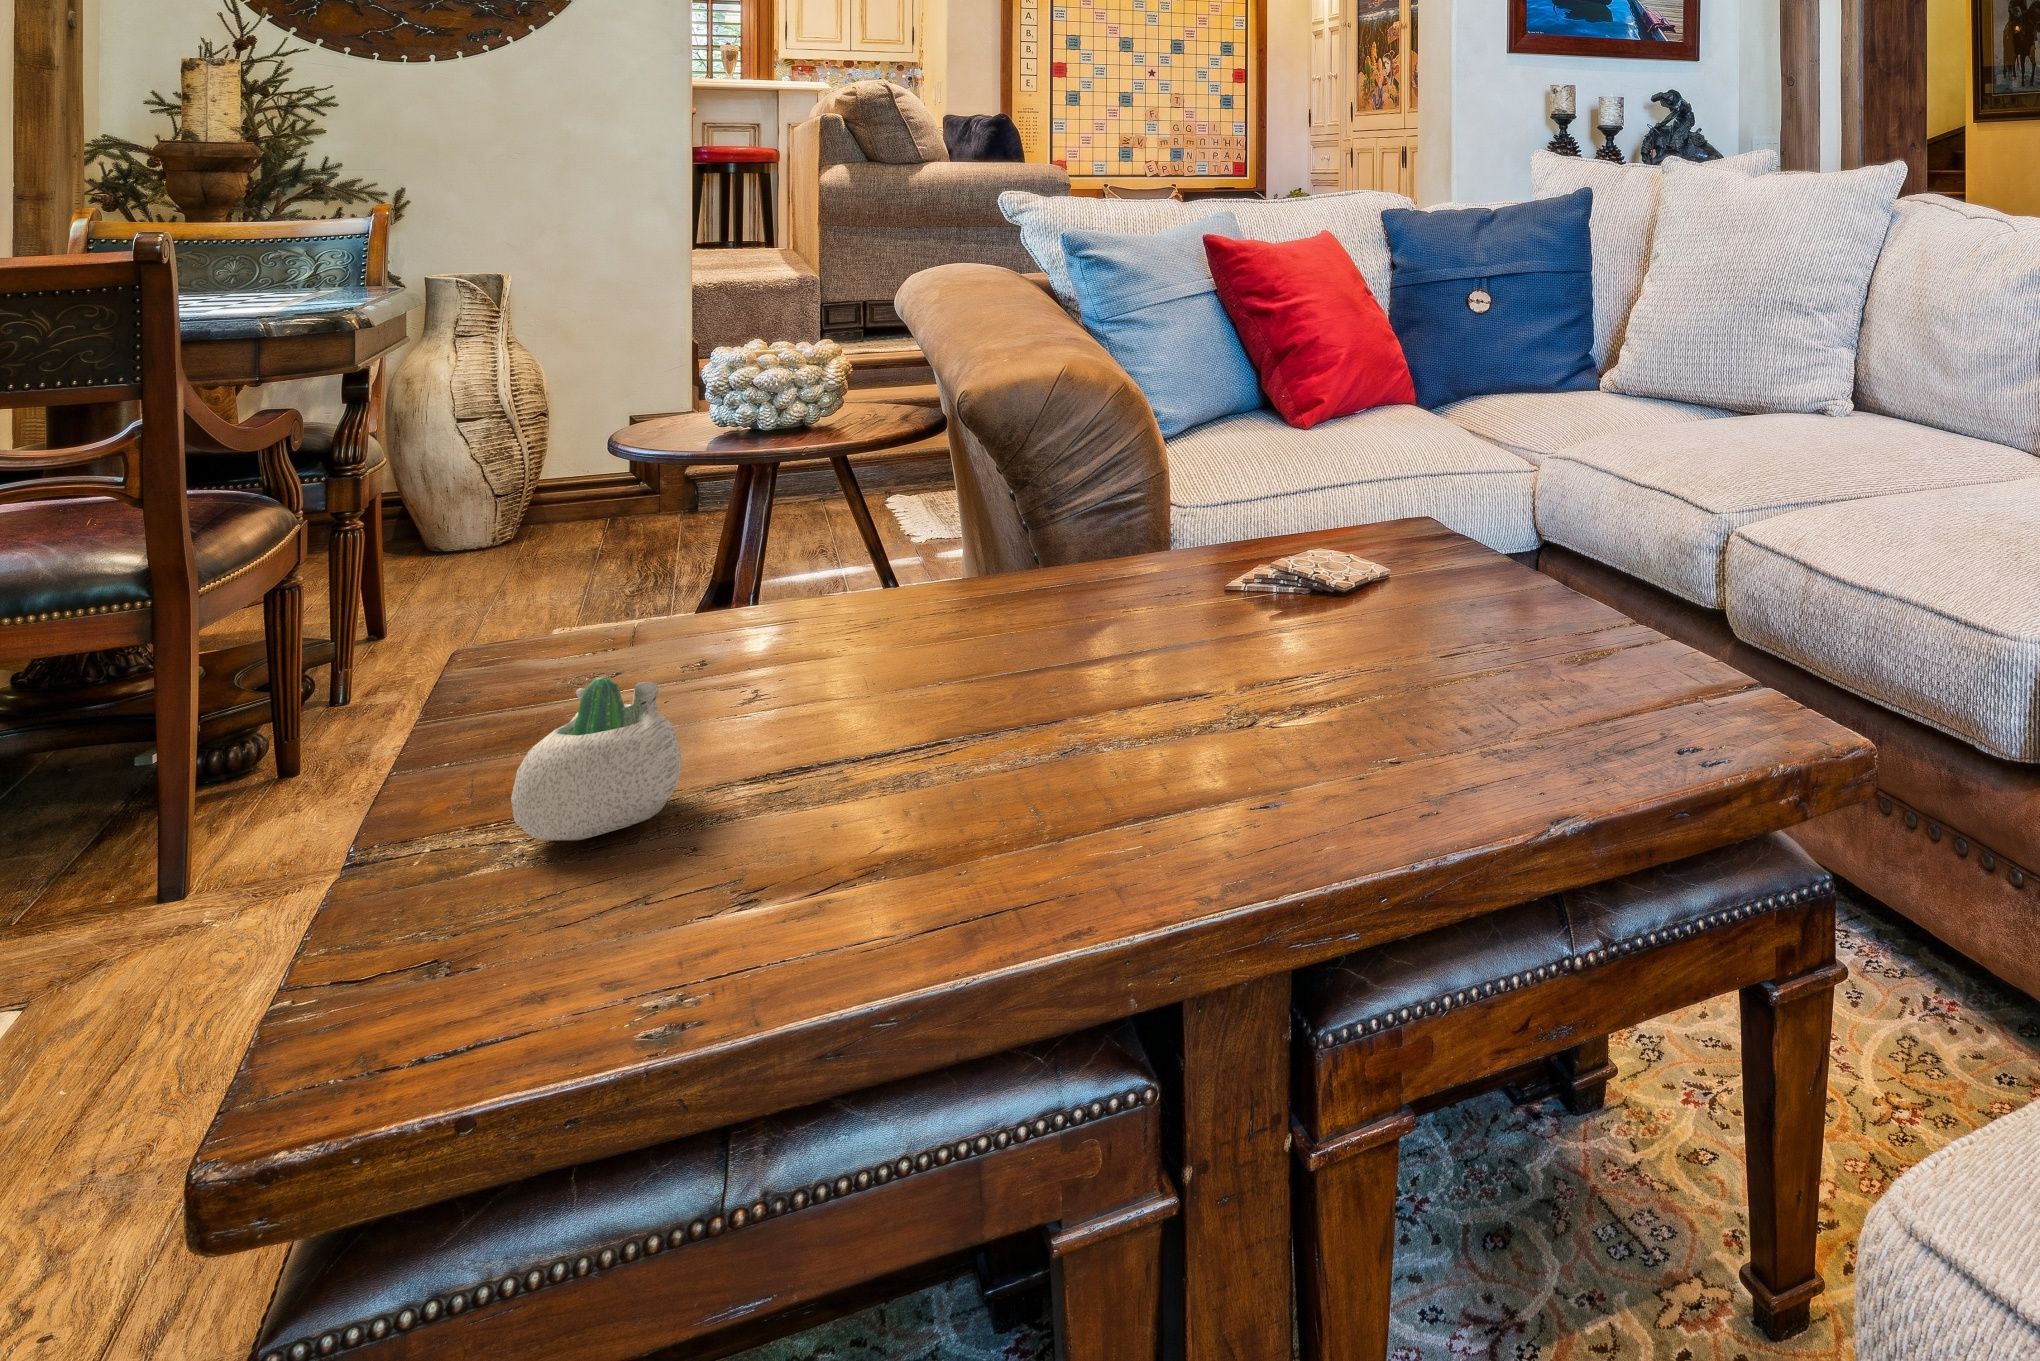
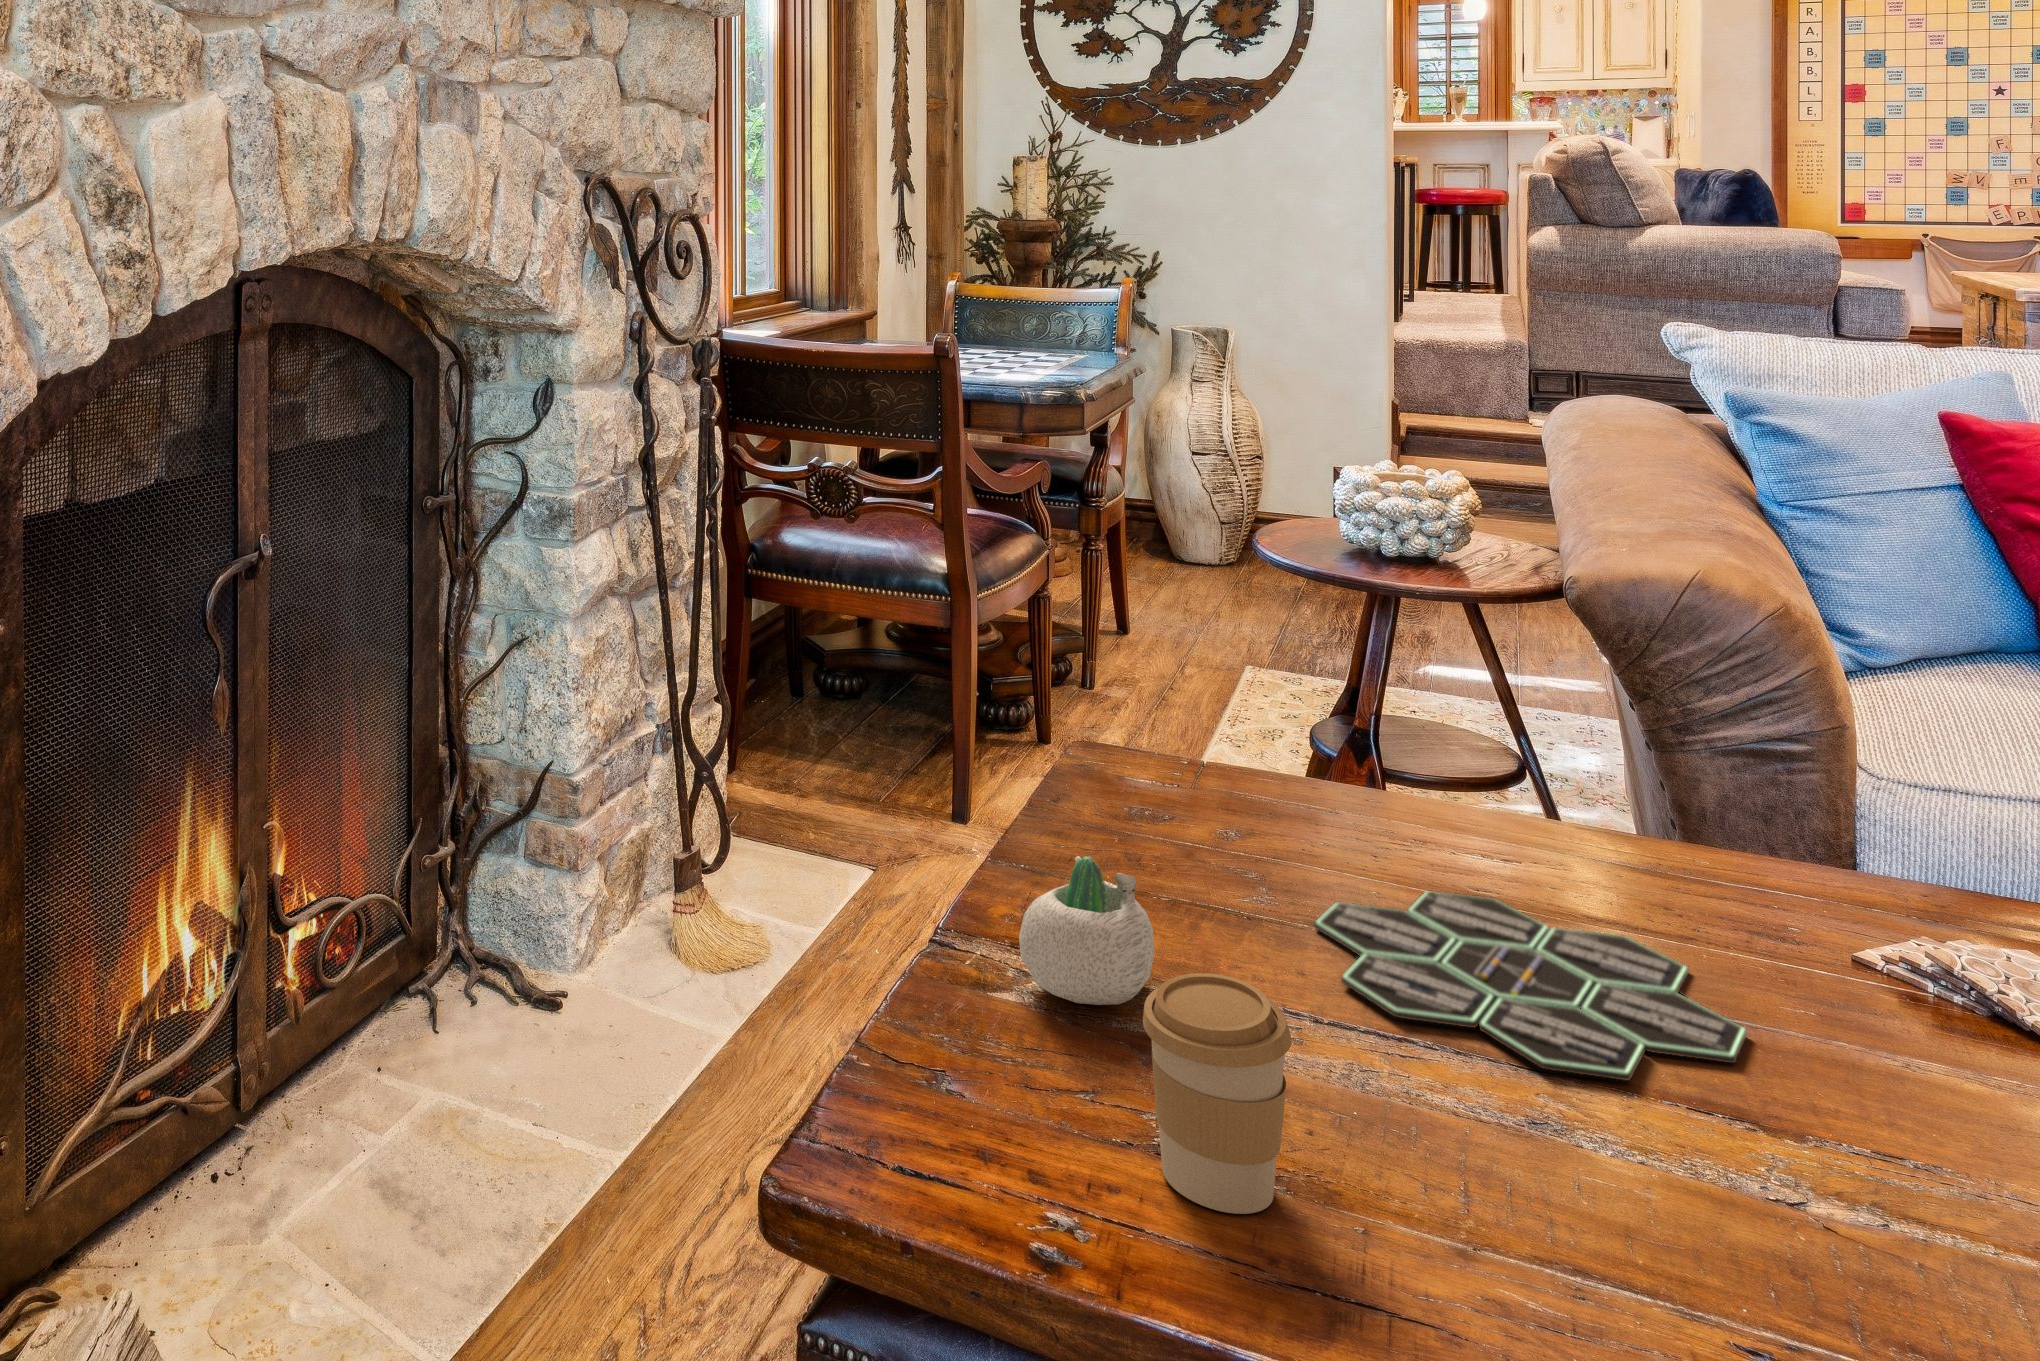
board game: none [822,620,1174,729] -> present [1314,890,1747,1081]
coffee cup: none [732,691,891,920] -> present [1143,973,1292,1214]

